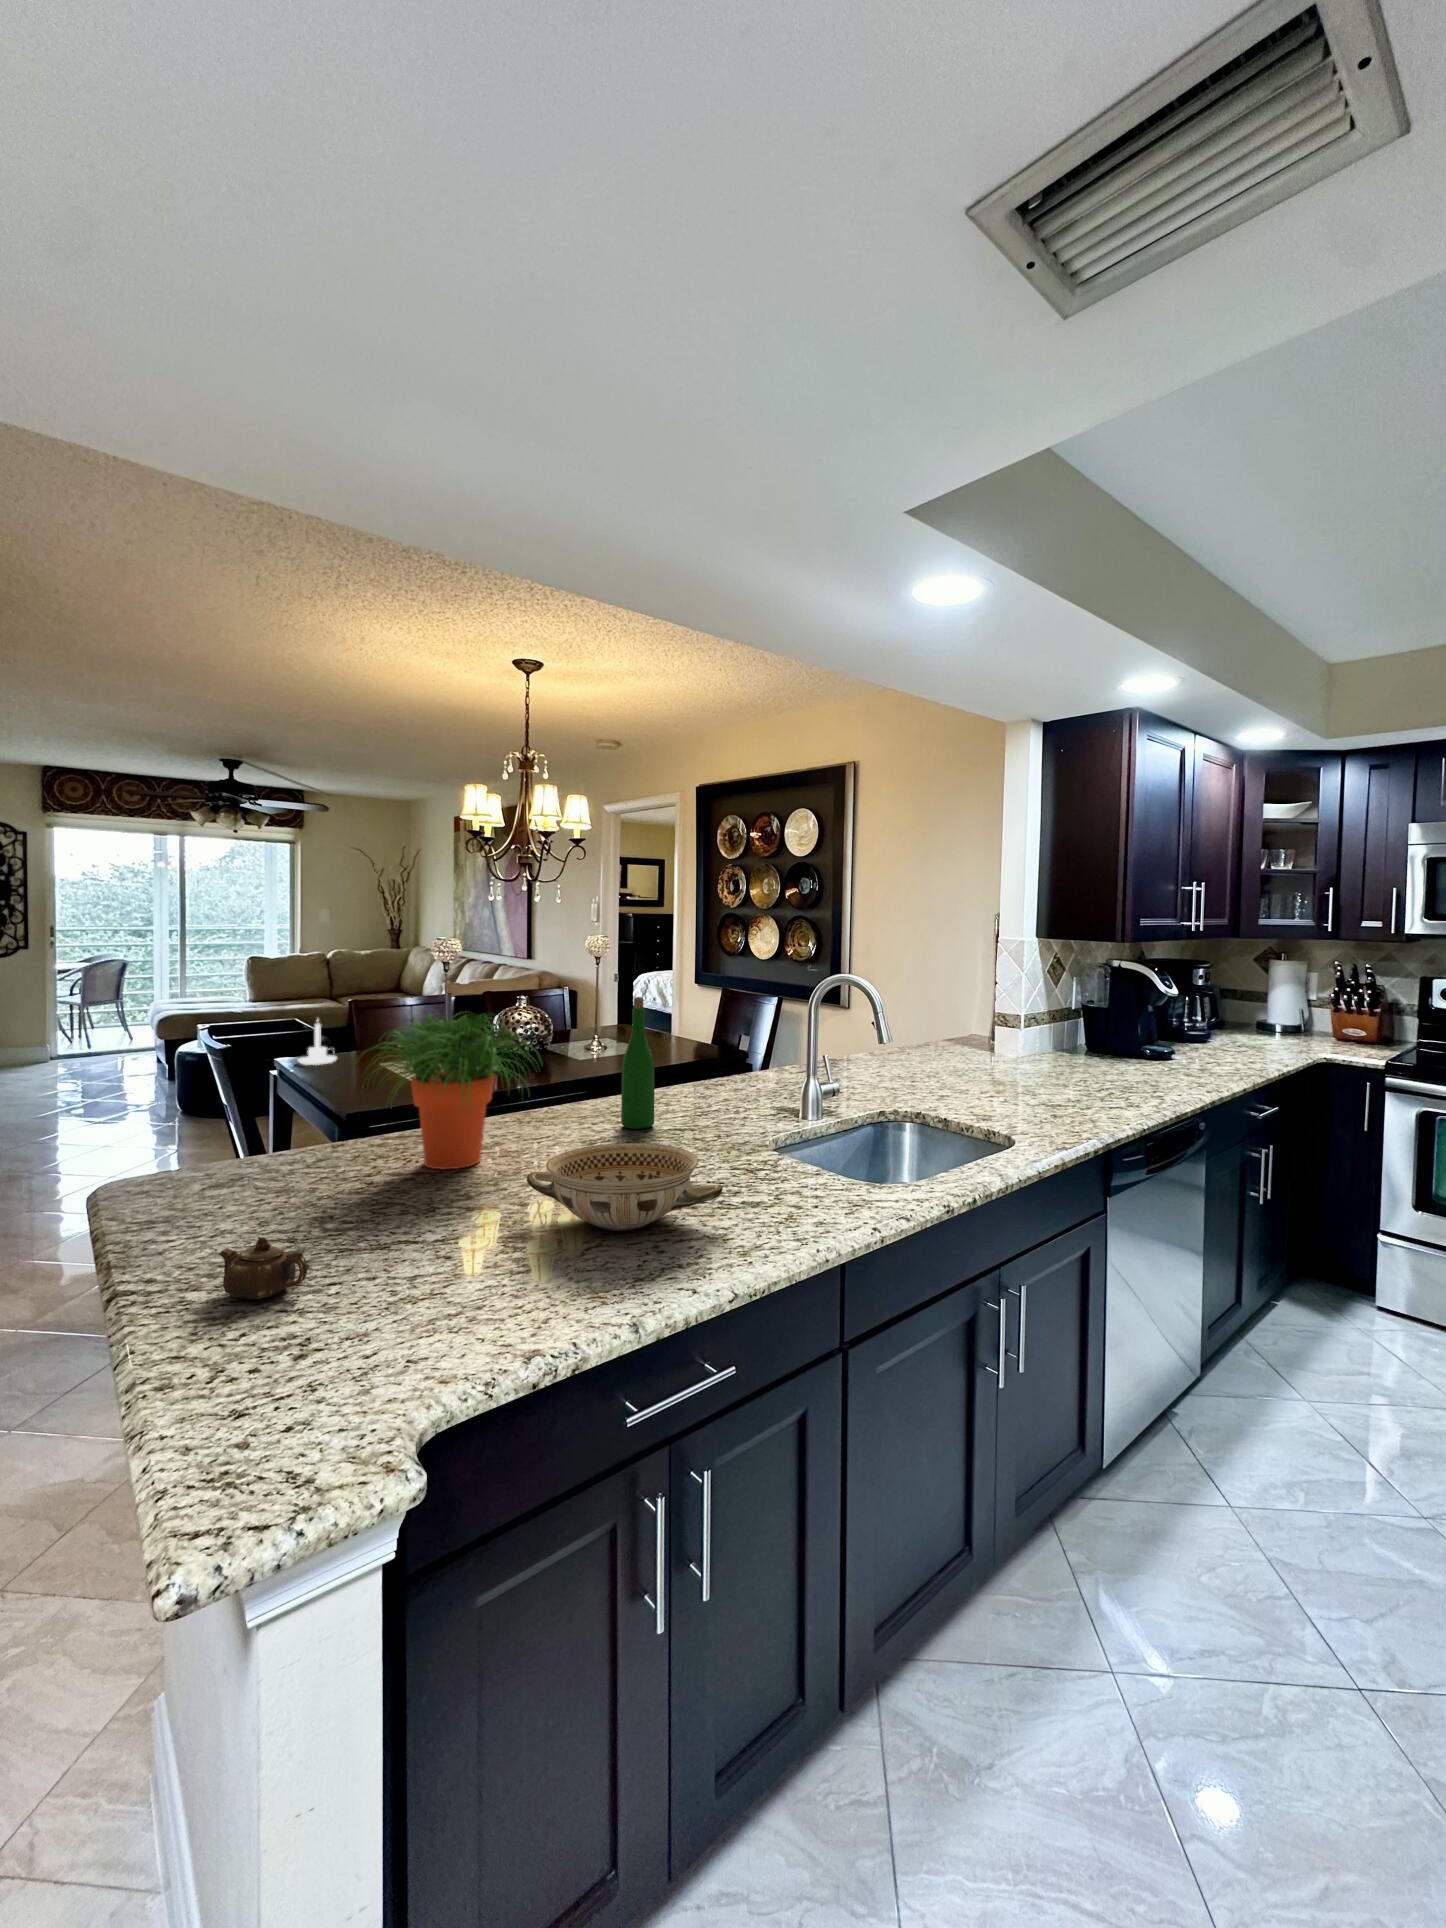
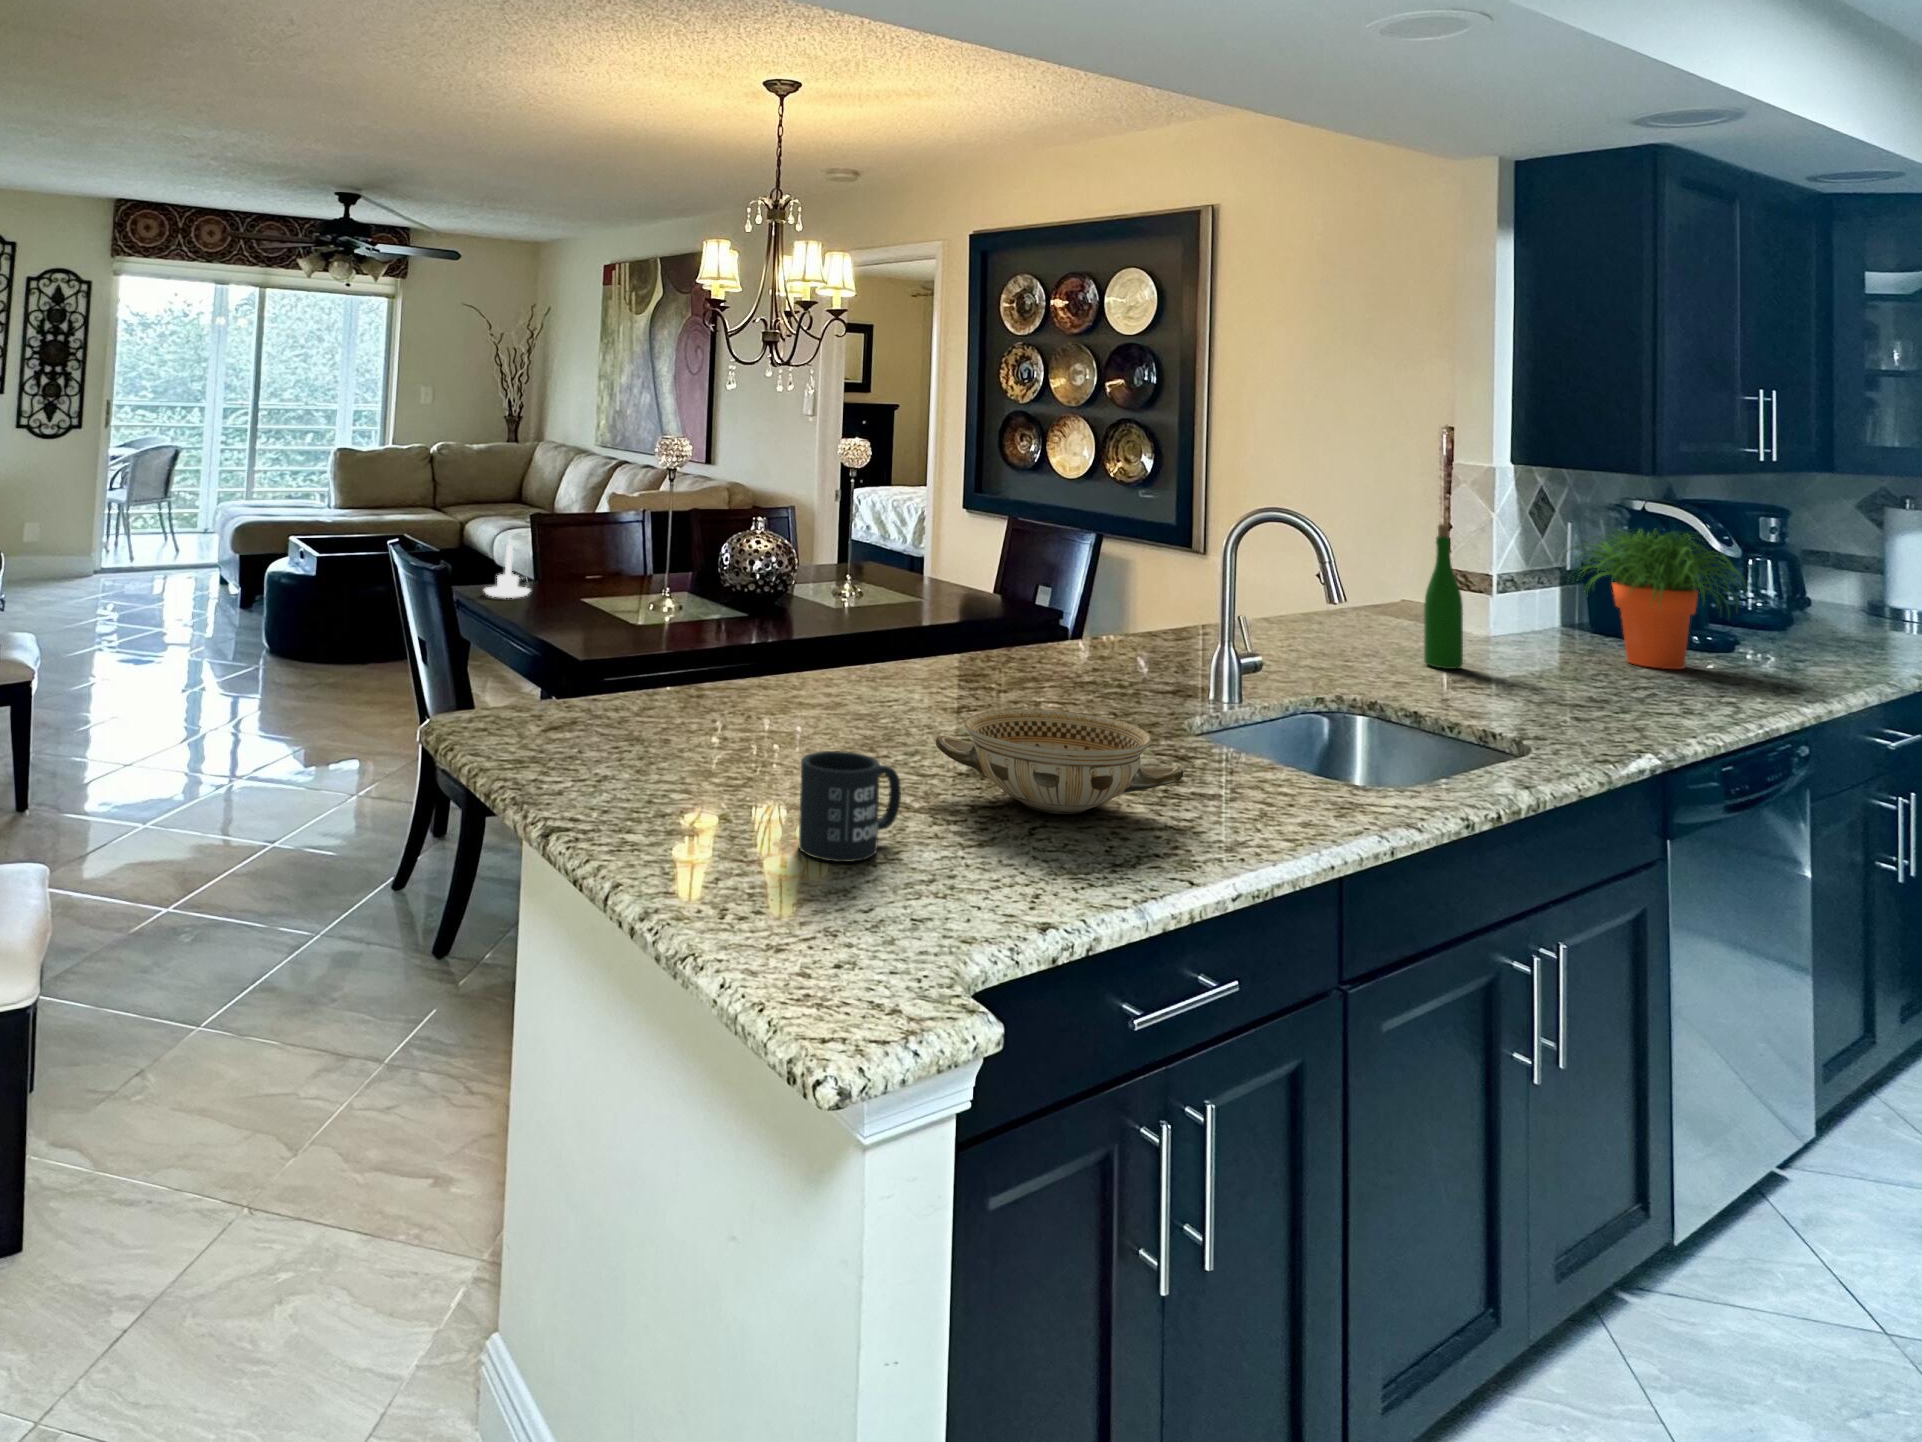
wine bottle: present [621,997,655,1129] -> present [1424,524,1463,669]
potted plant: present [362,1014,540,1169] -> present [1577,530,1744,669]
mug: none [359,1199,463,1300] -> present [798,751,901,862]
teapot: present [220,1237,307,1299] -> none [648,780,746,849]

